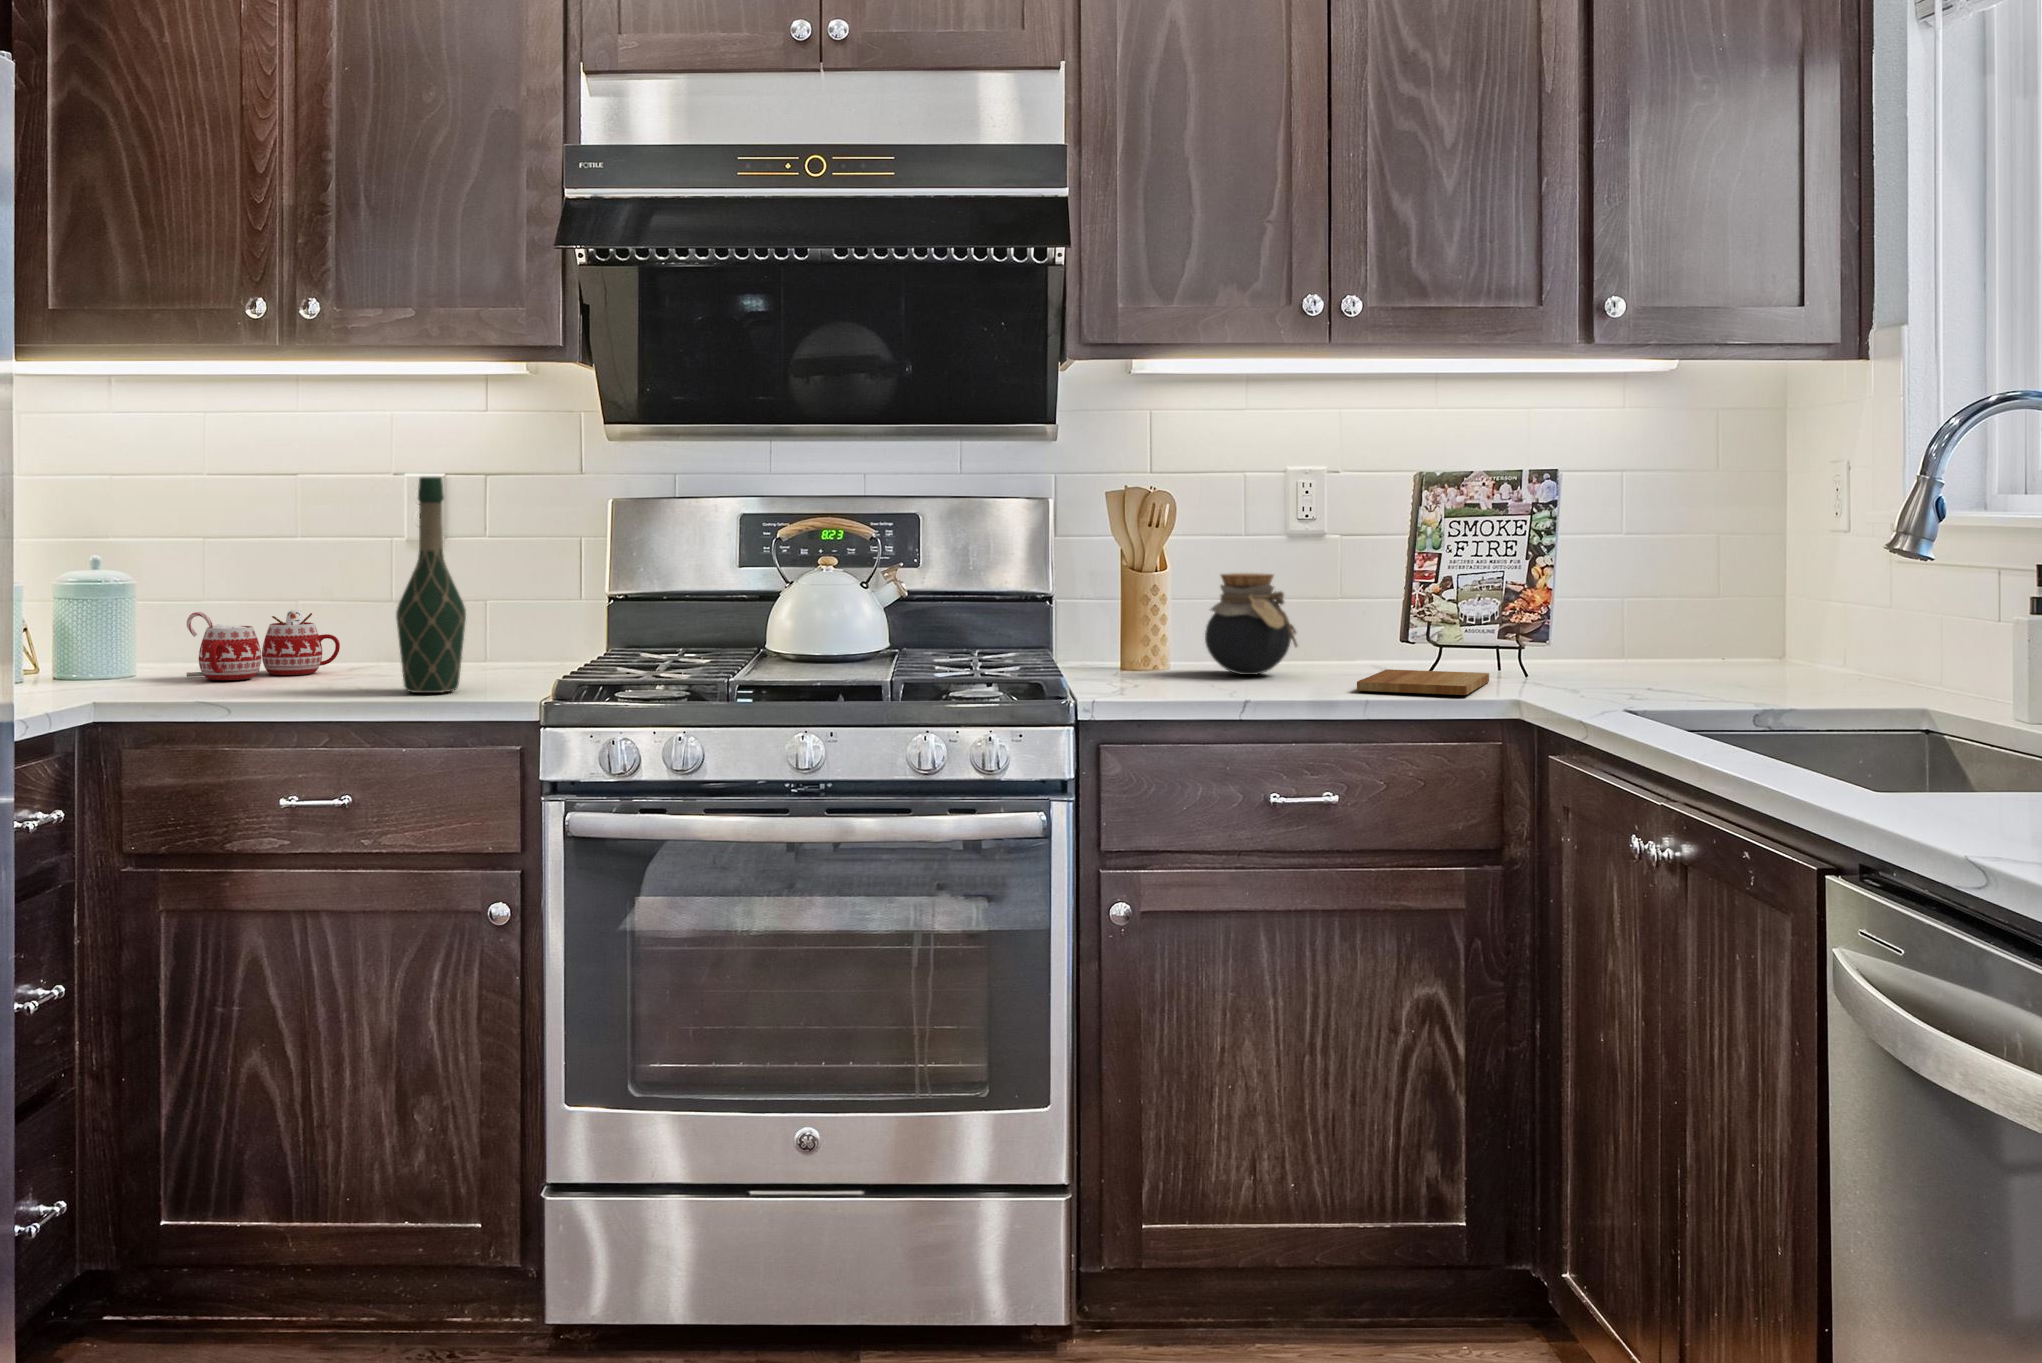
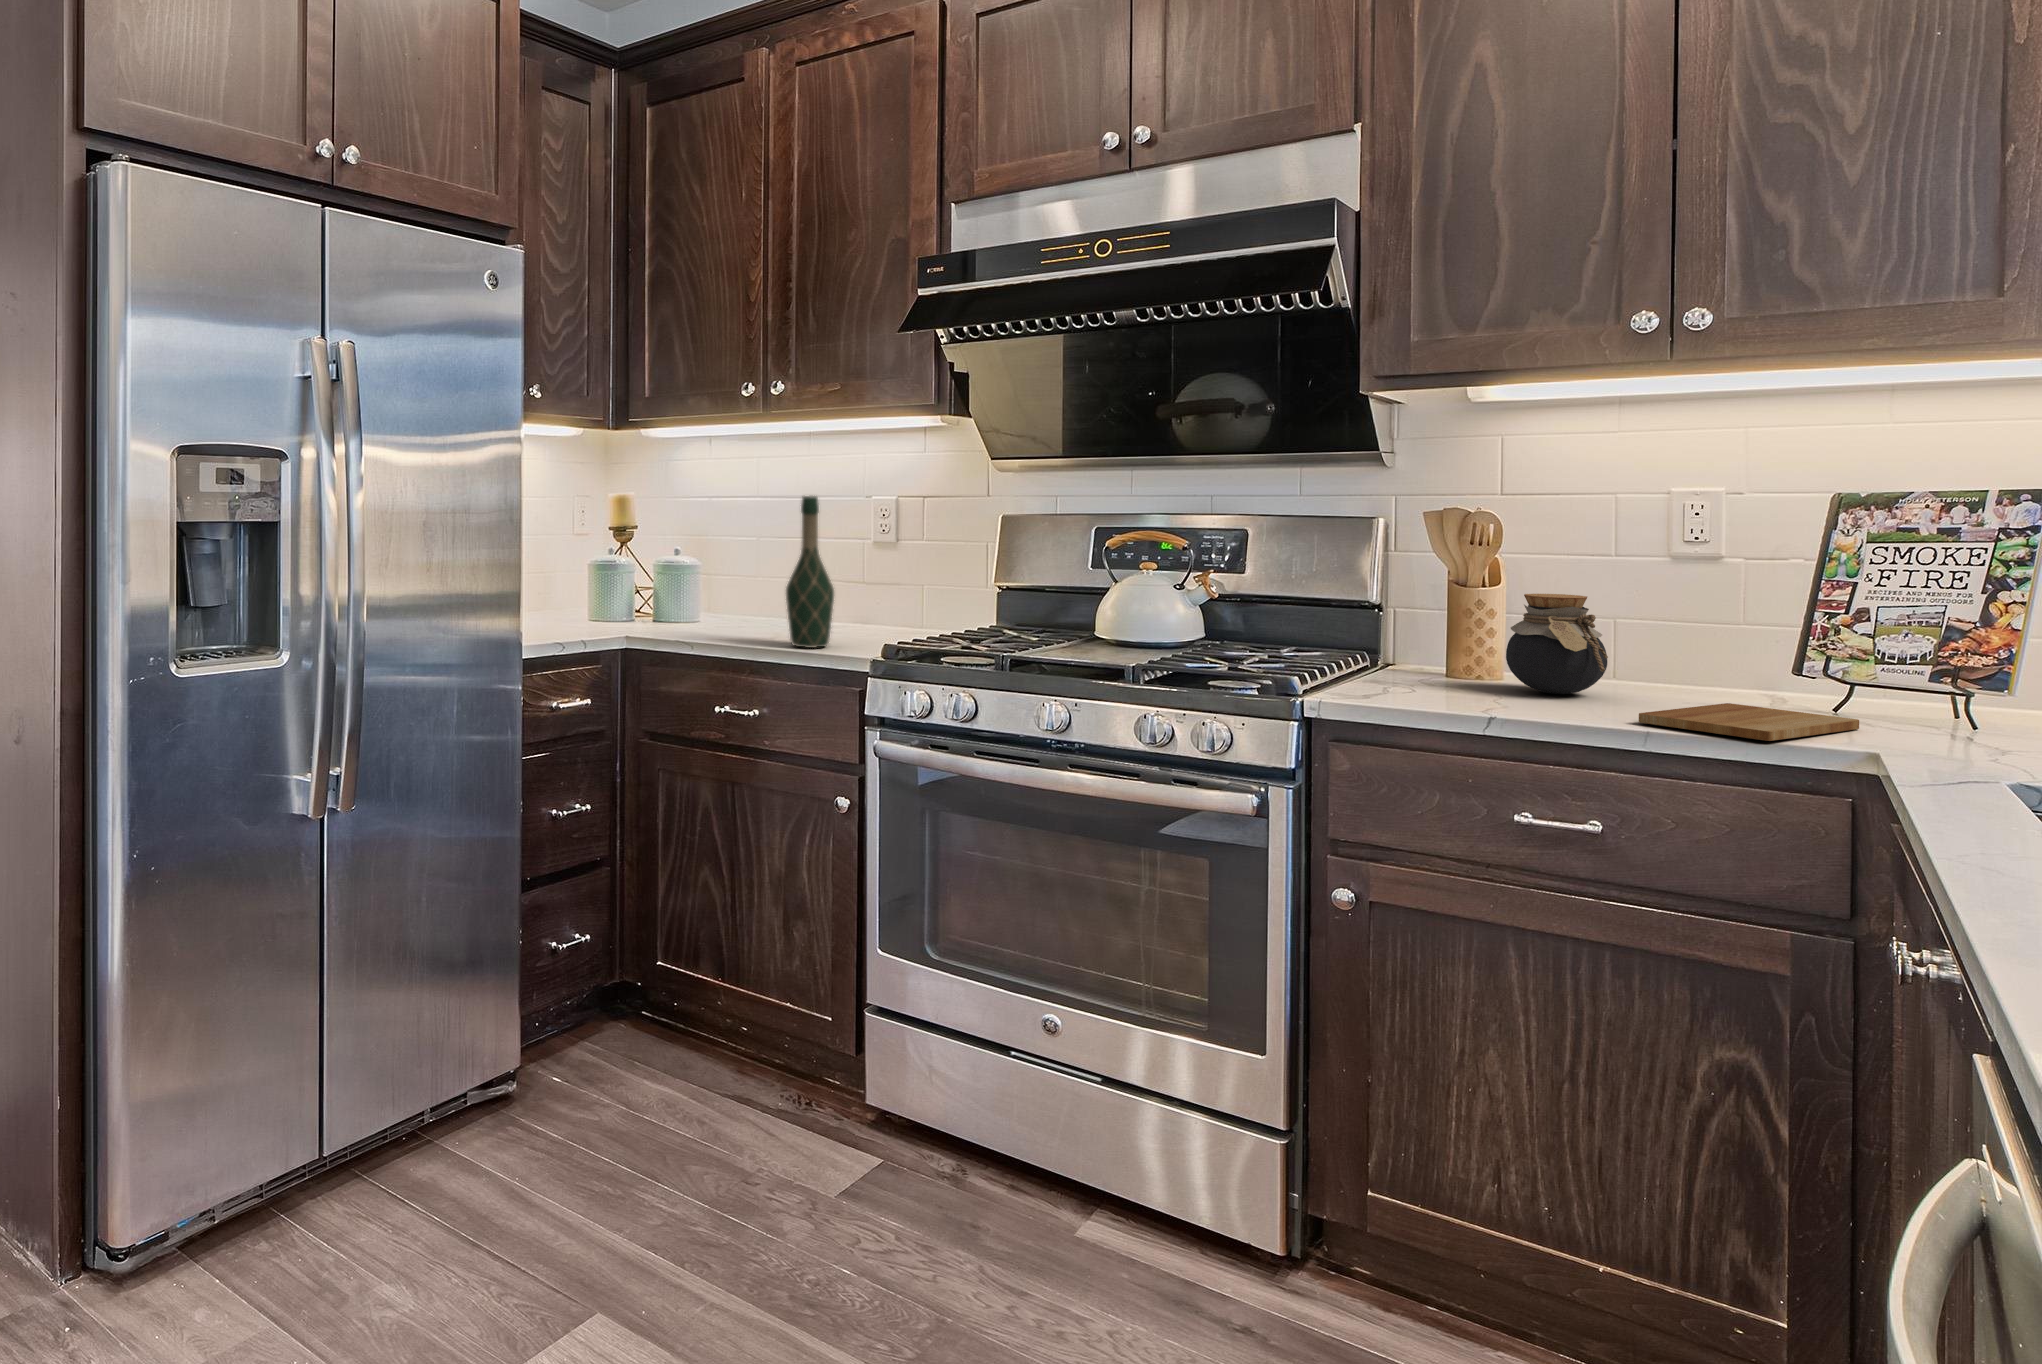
mug: present [186,610,340,680] -> none [691,581,790,627]

